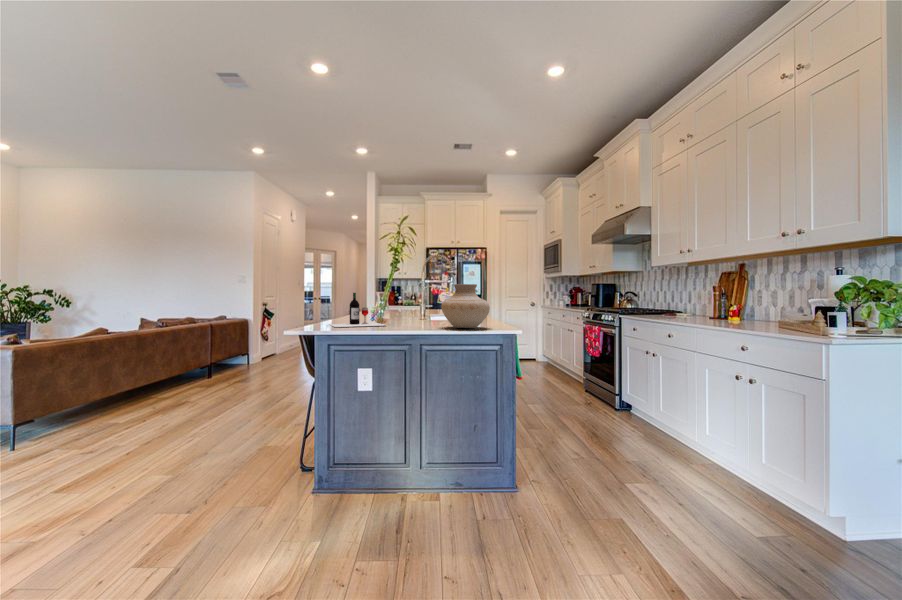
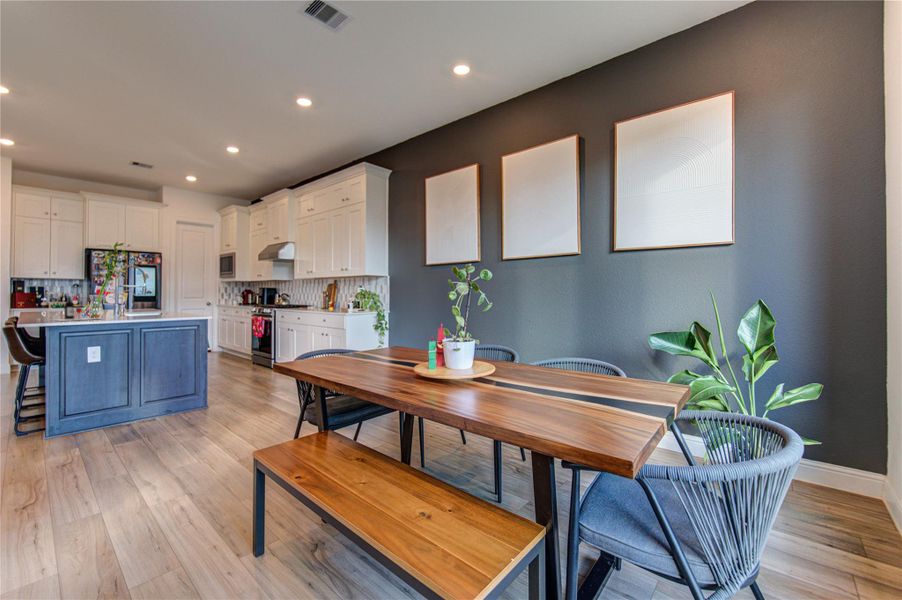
vase: present [441,284,490,328] -> none [153,291,190,318]

